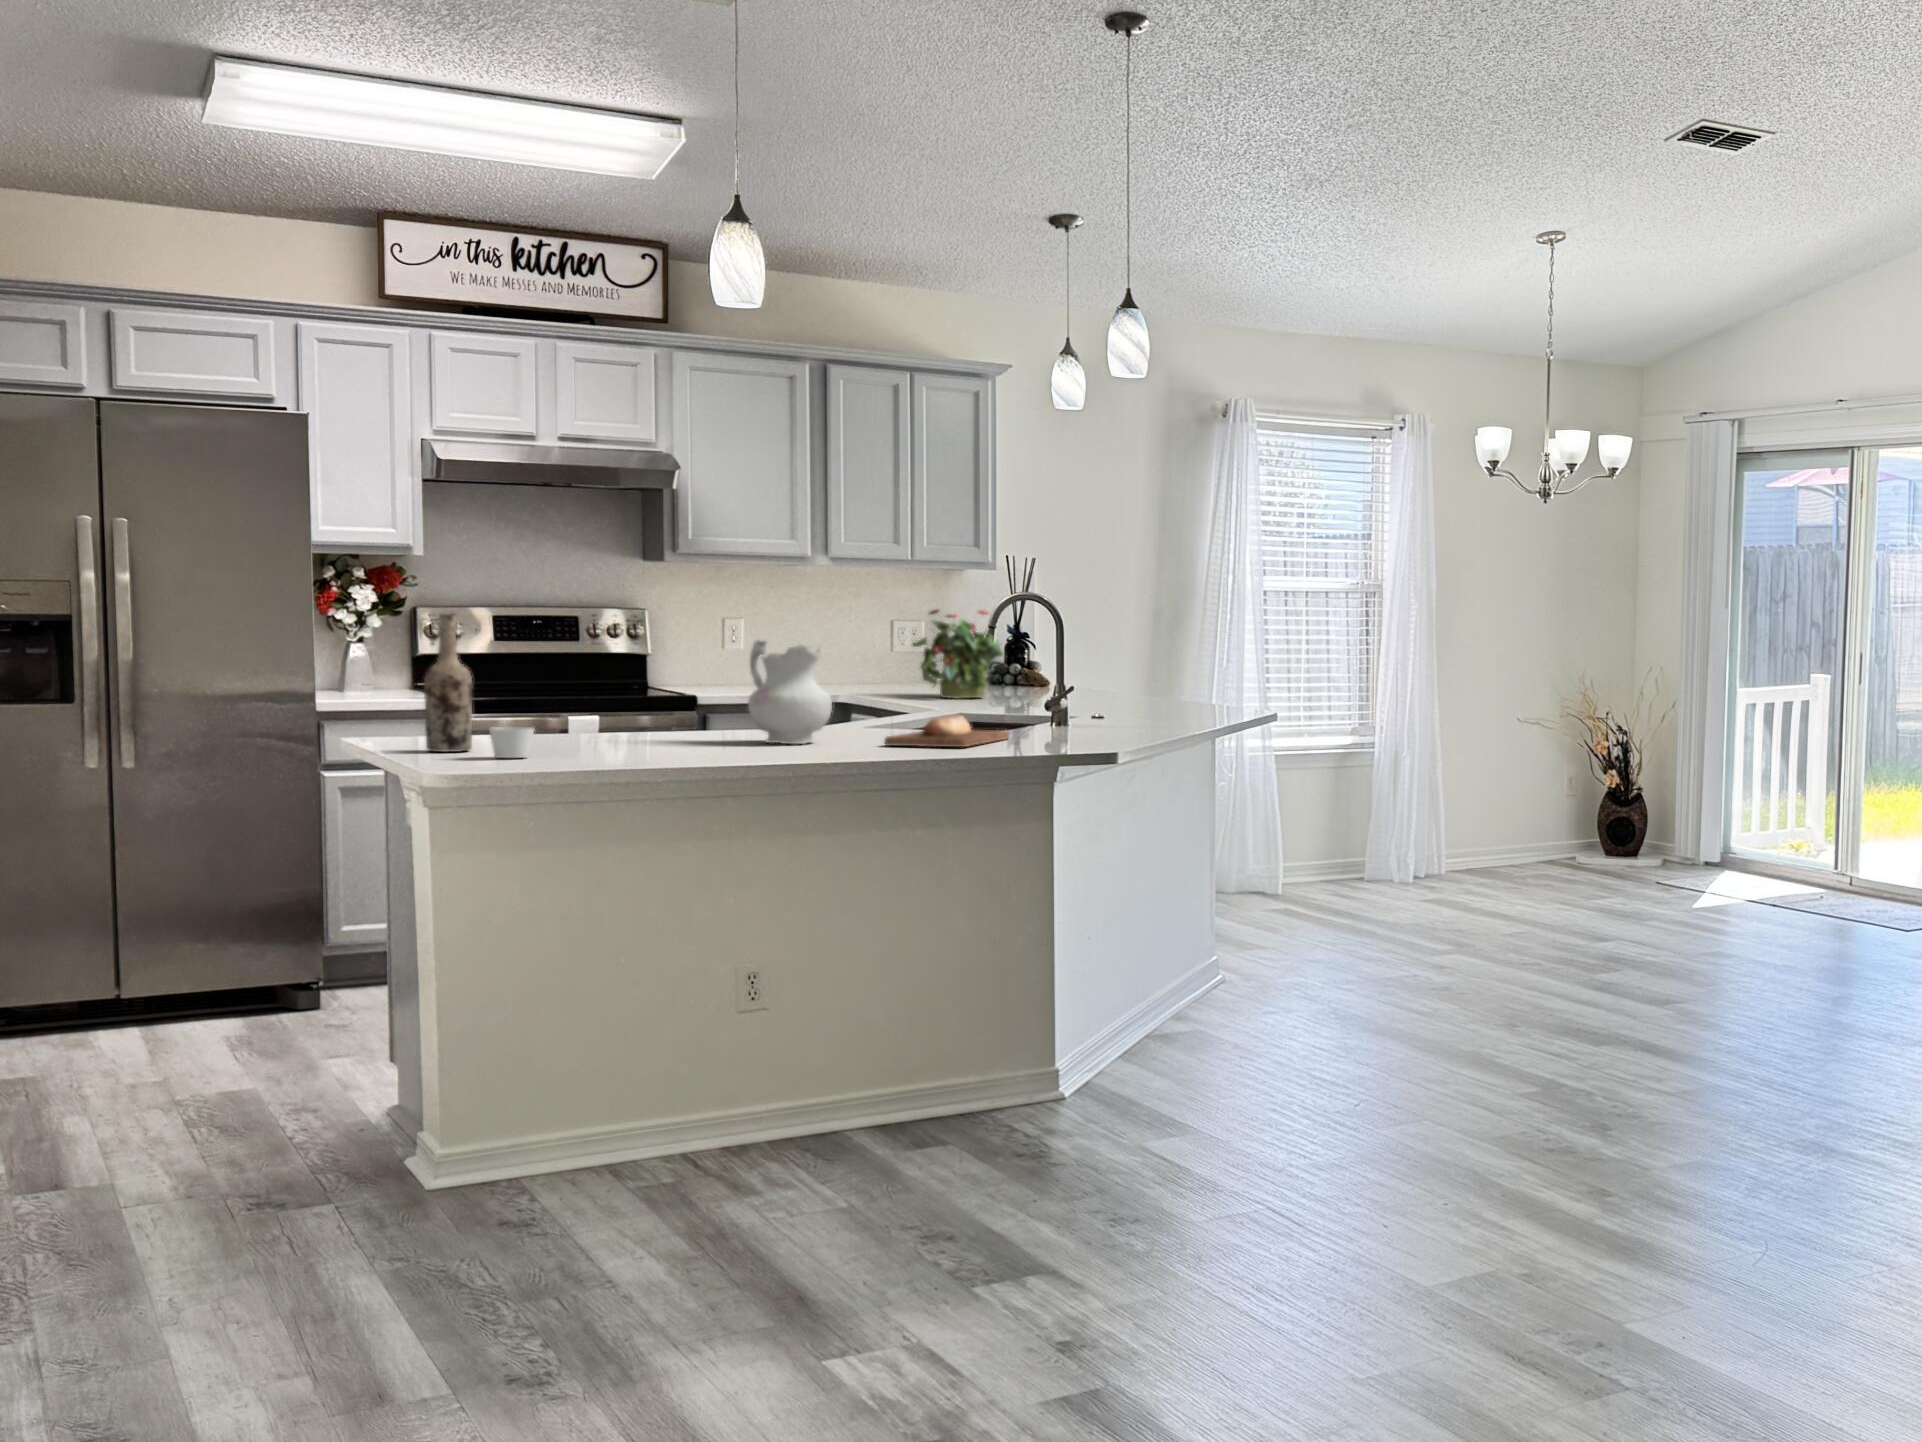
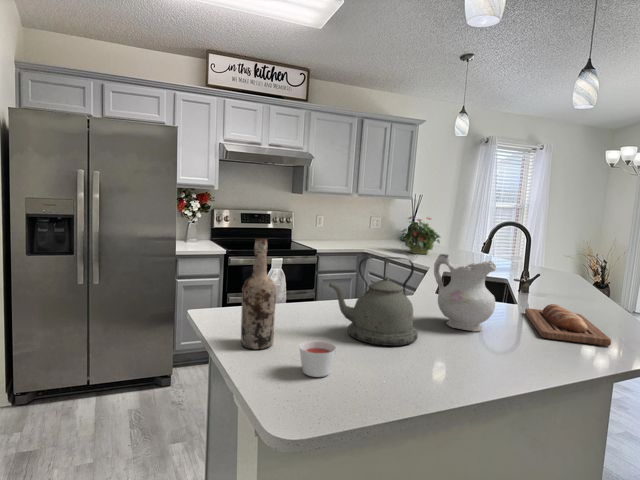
kettle: none [557,639,693,749] -> present [329,257,418,346]

